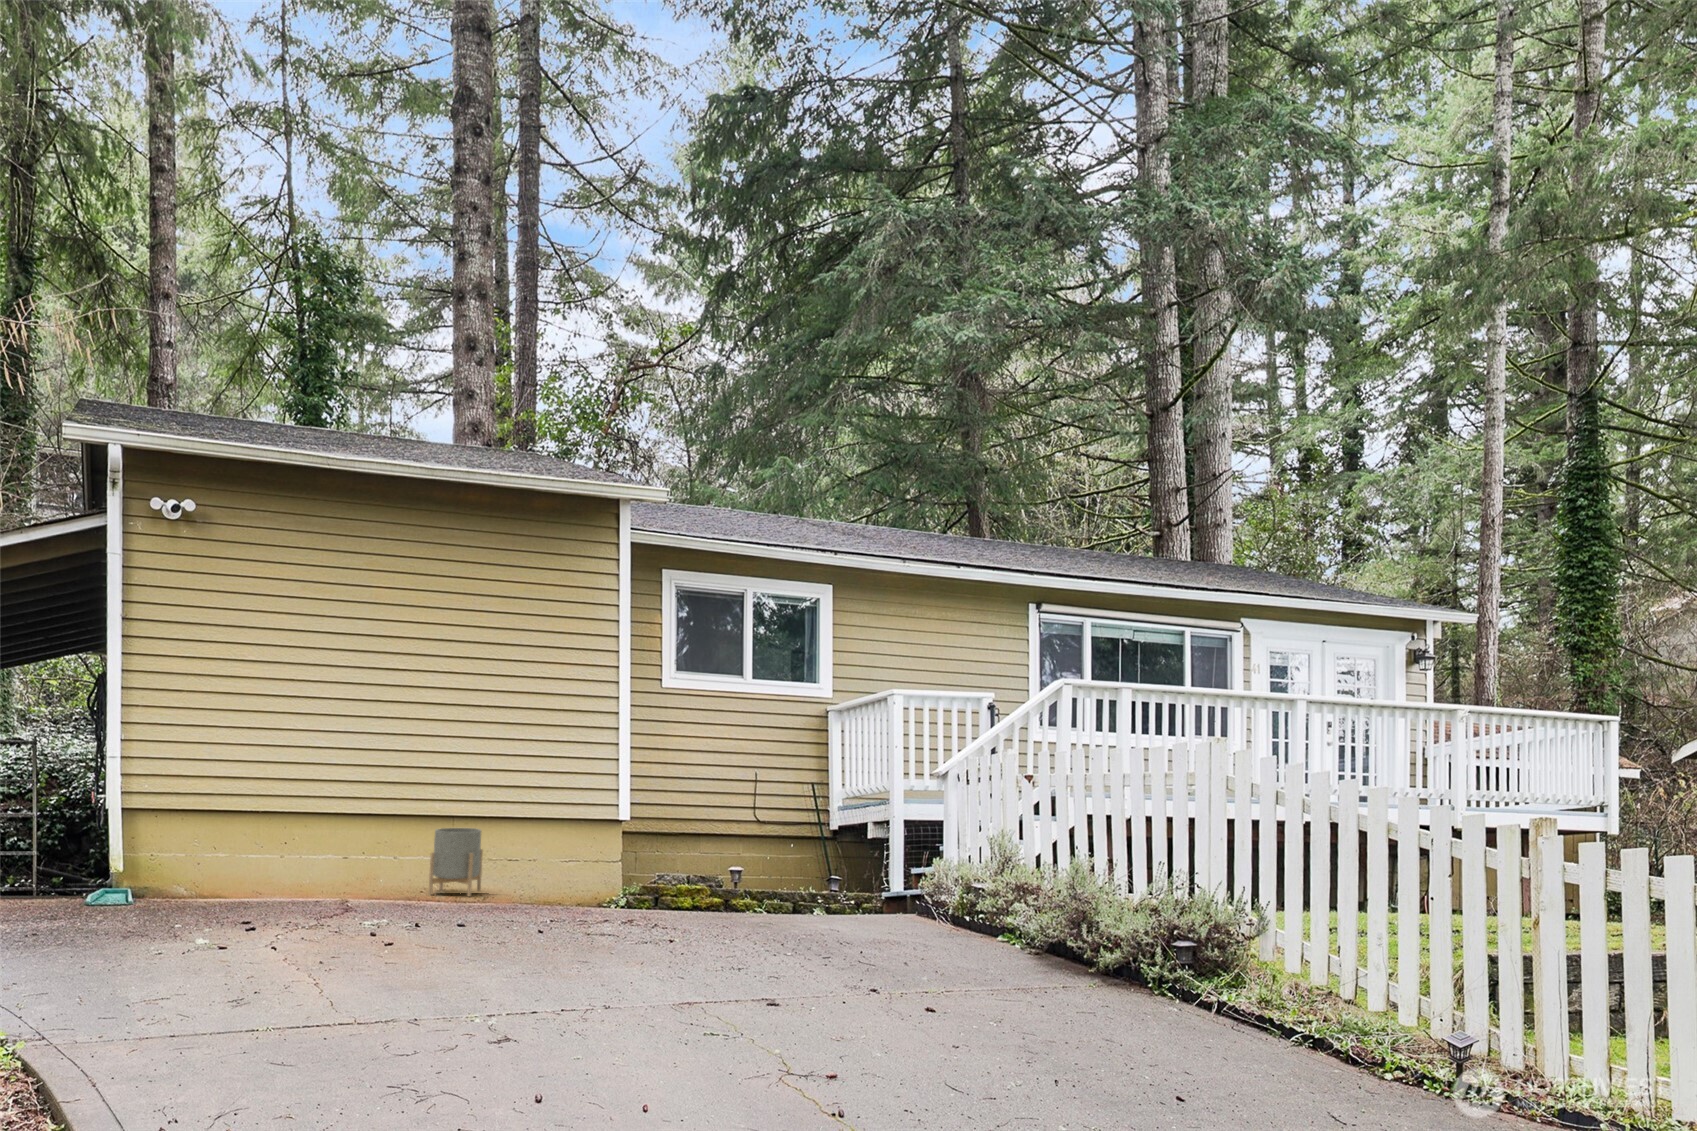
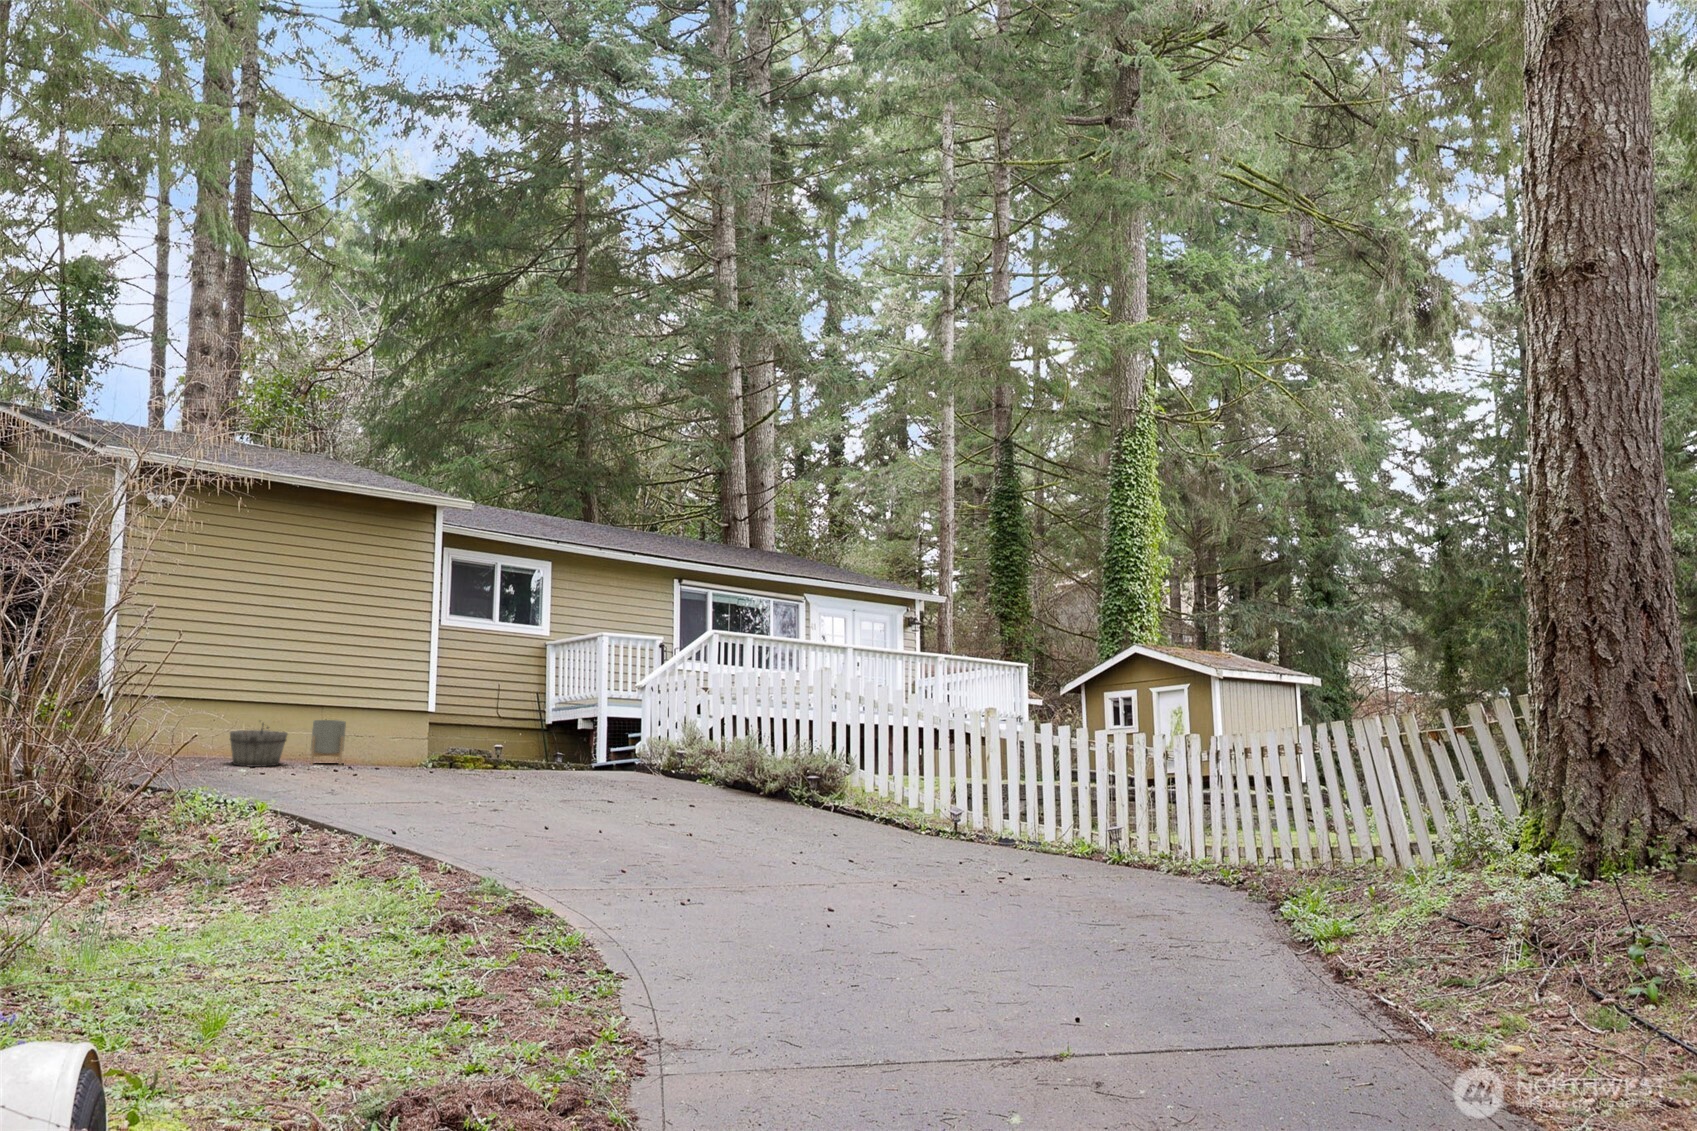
wooden bucket: none [309,830,391,900] -> present [230,724,287,767]

